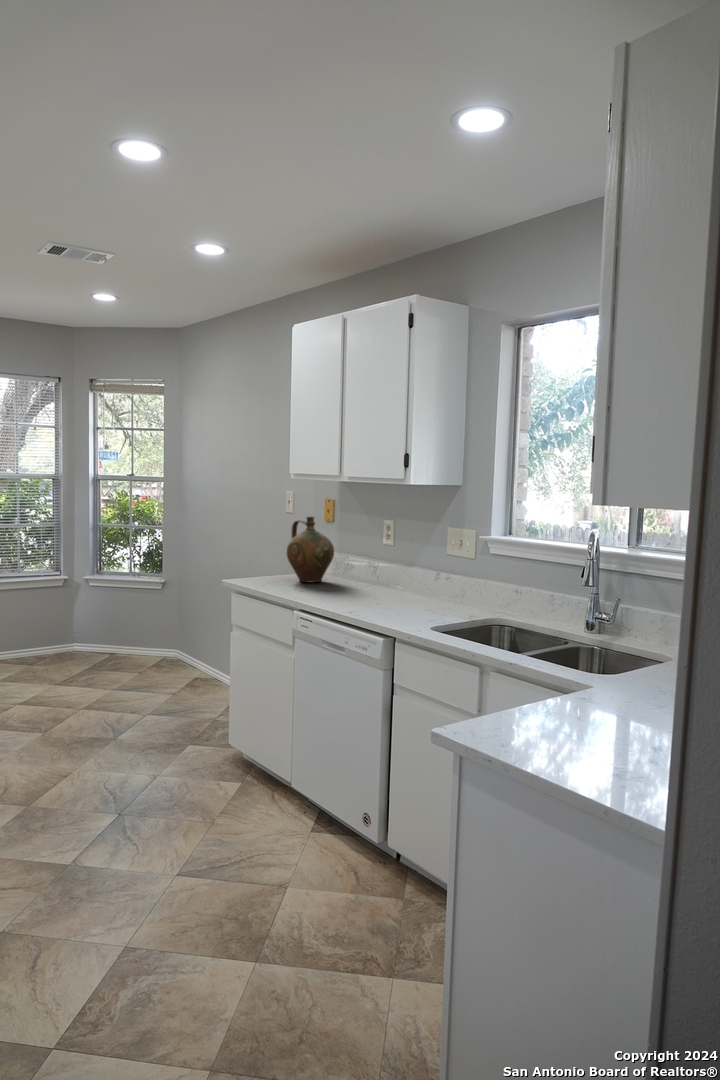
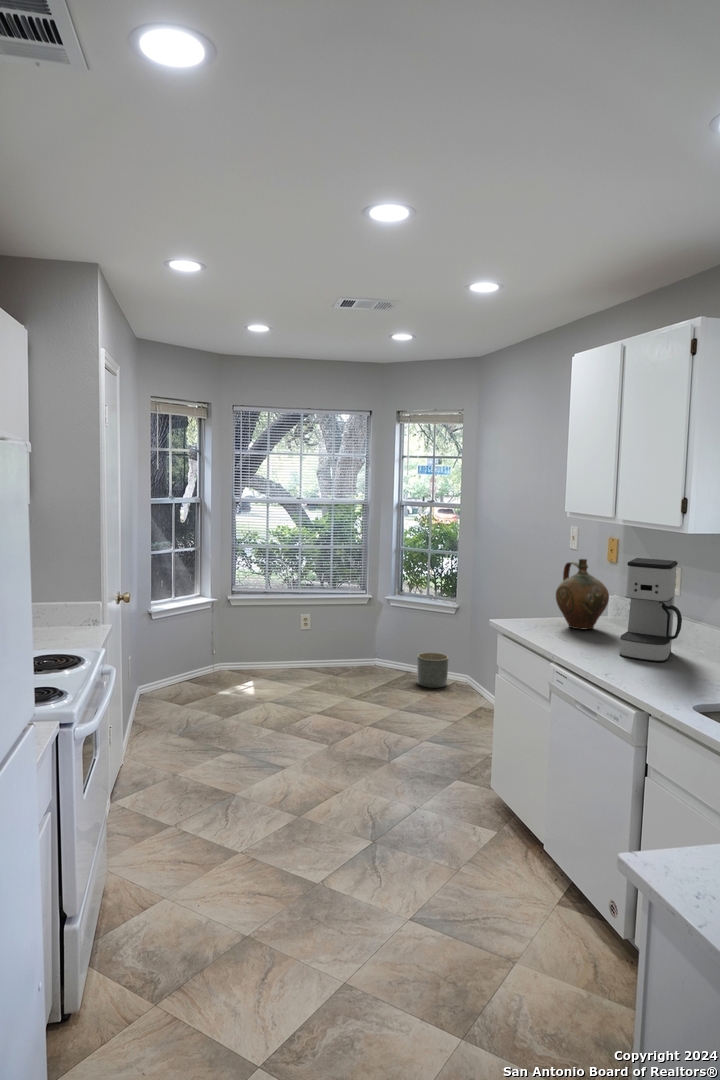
coffee maker: none [353,511,403,601] -> present [620,558,682,662]
planter: none [125,631,158,667] -> present [417,653,448,688]

